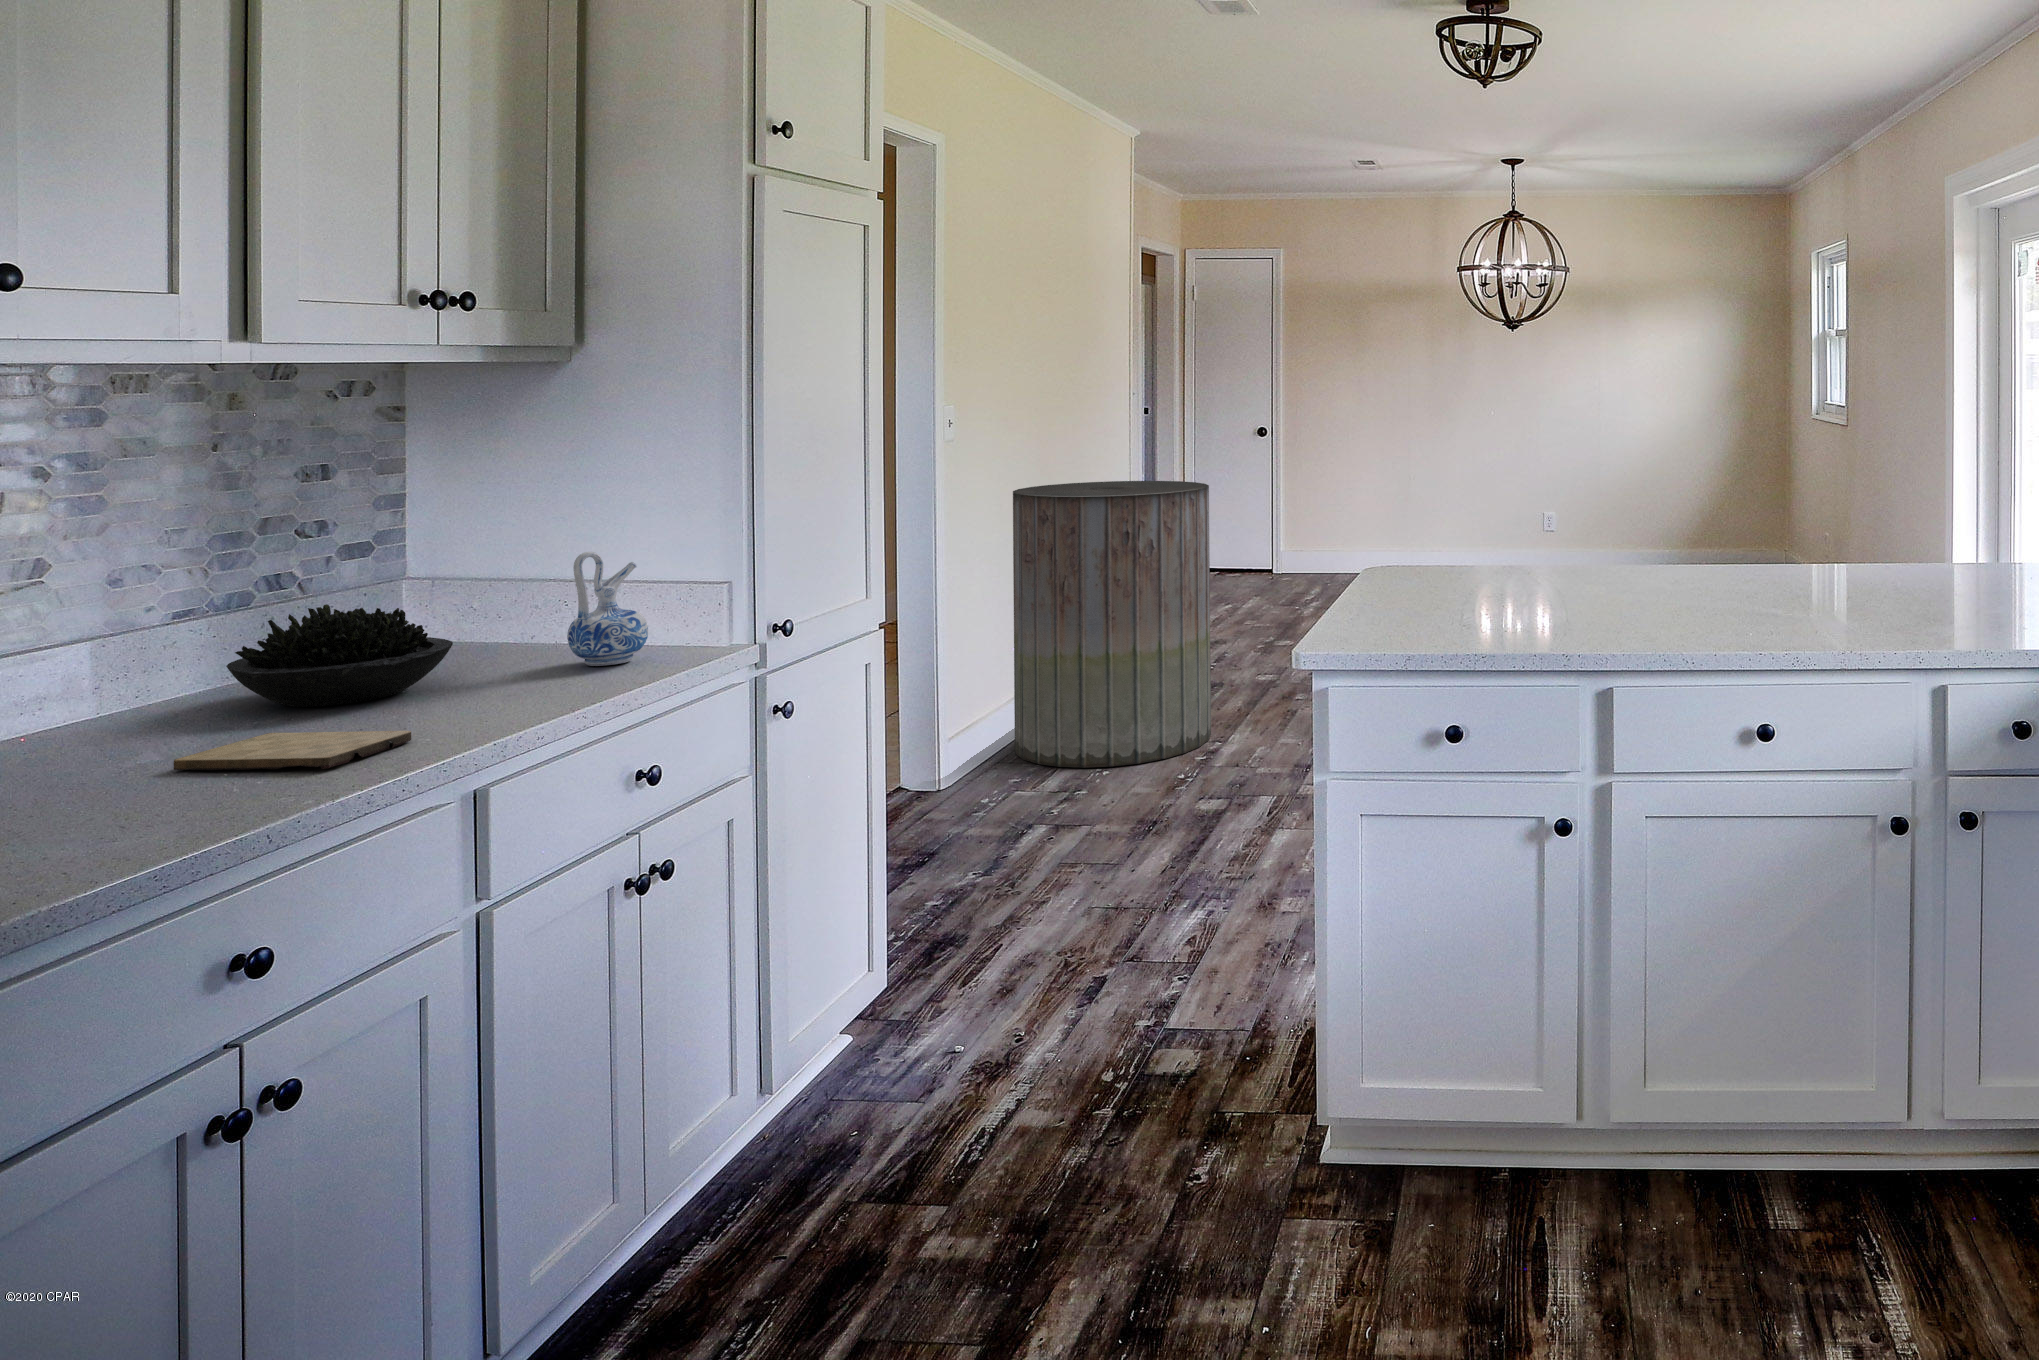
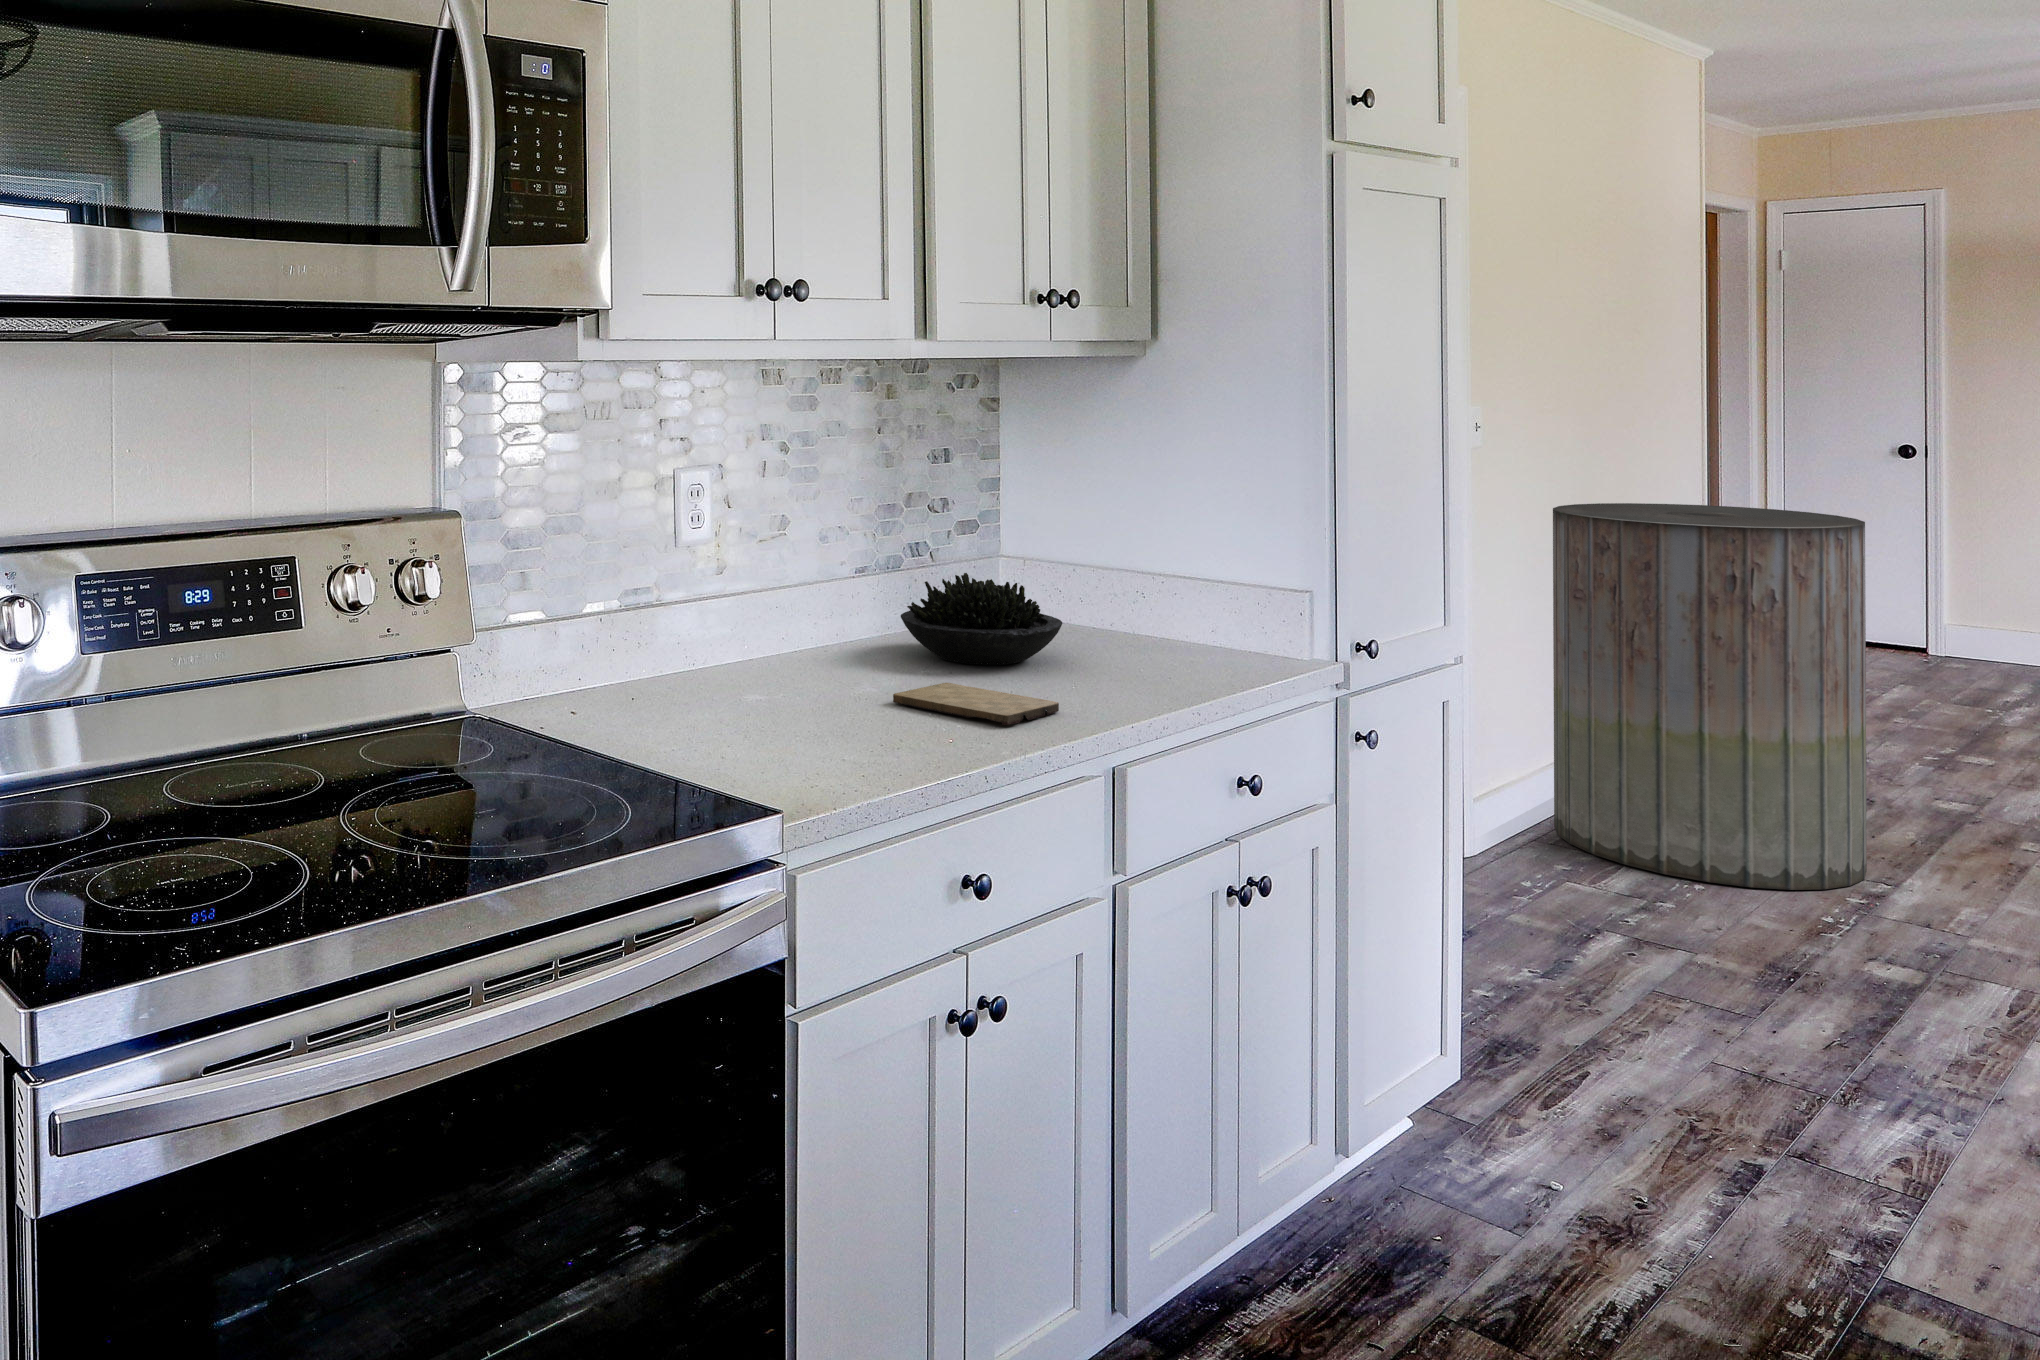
ceramic pitcher: present [567,552,648,666] -> none [1155,547,1229,664]

